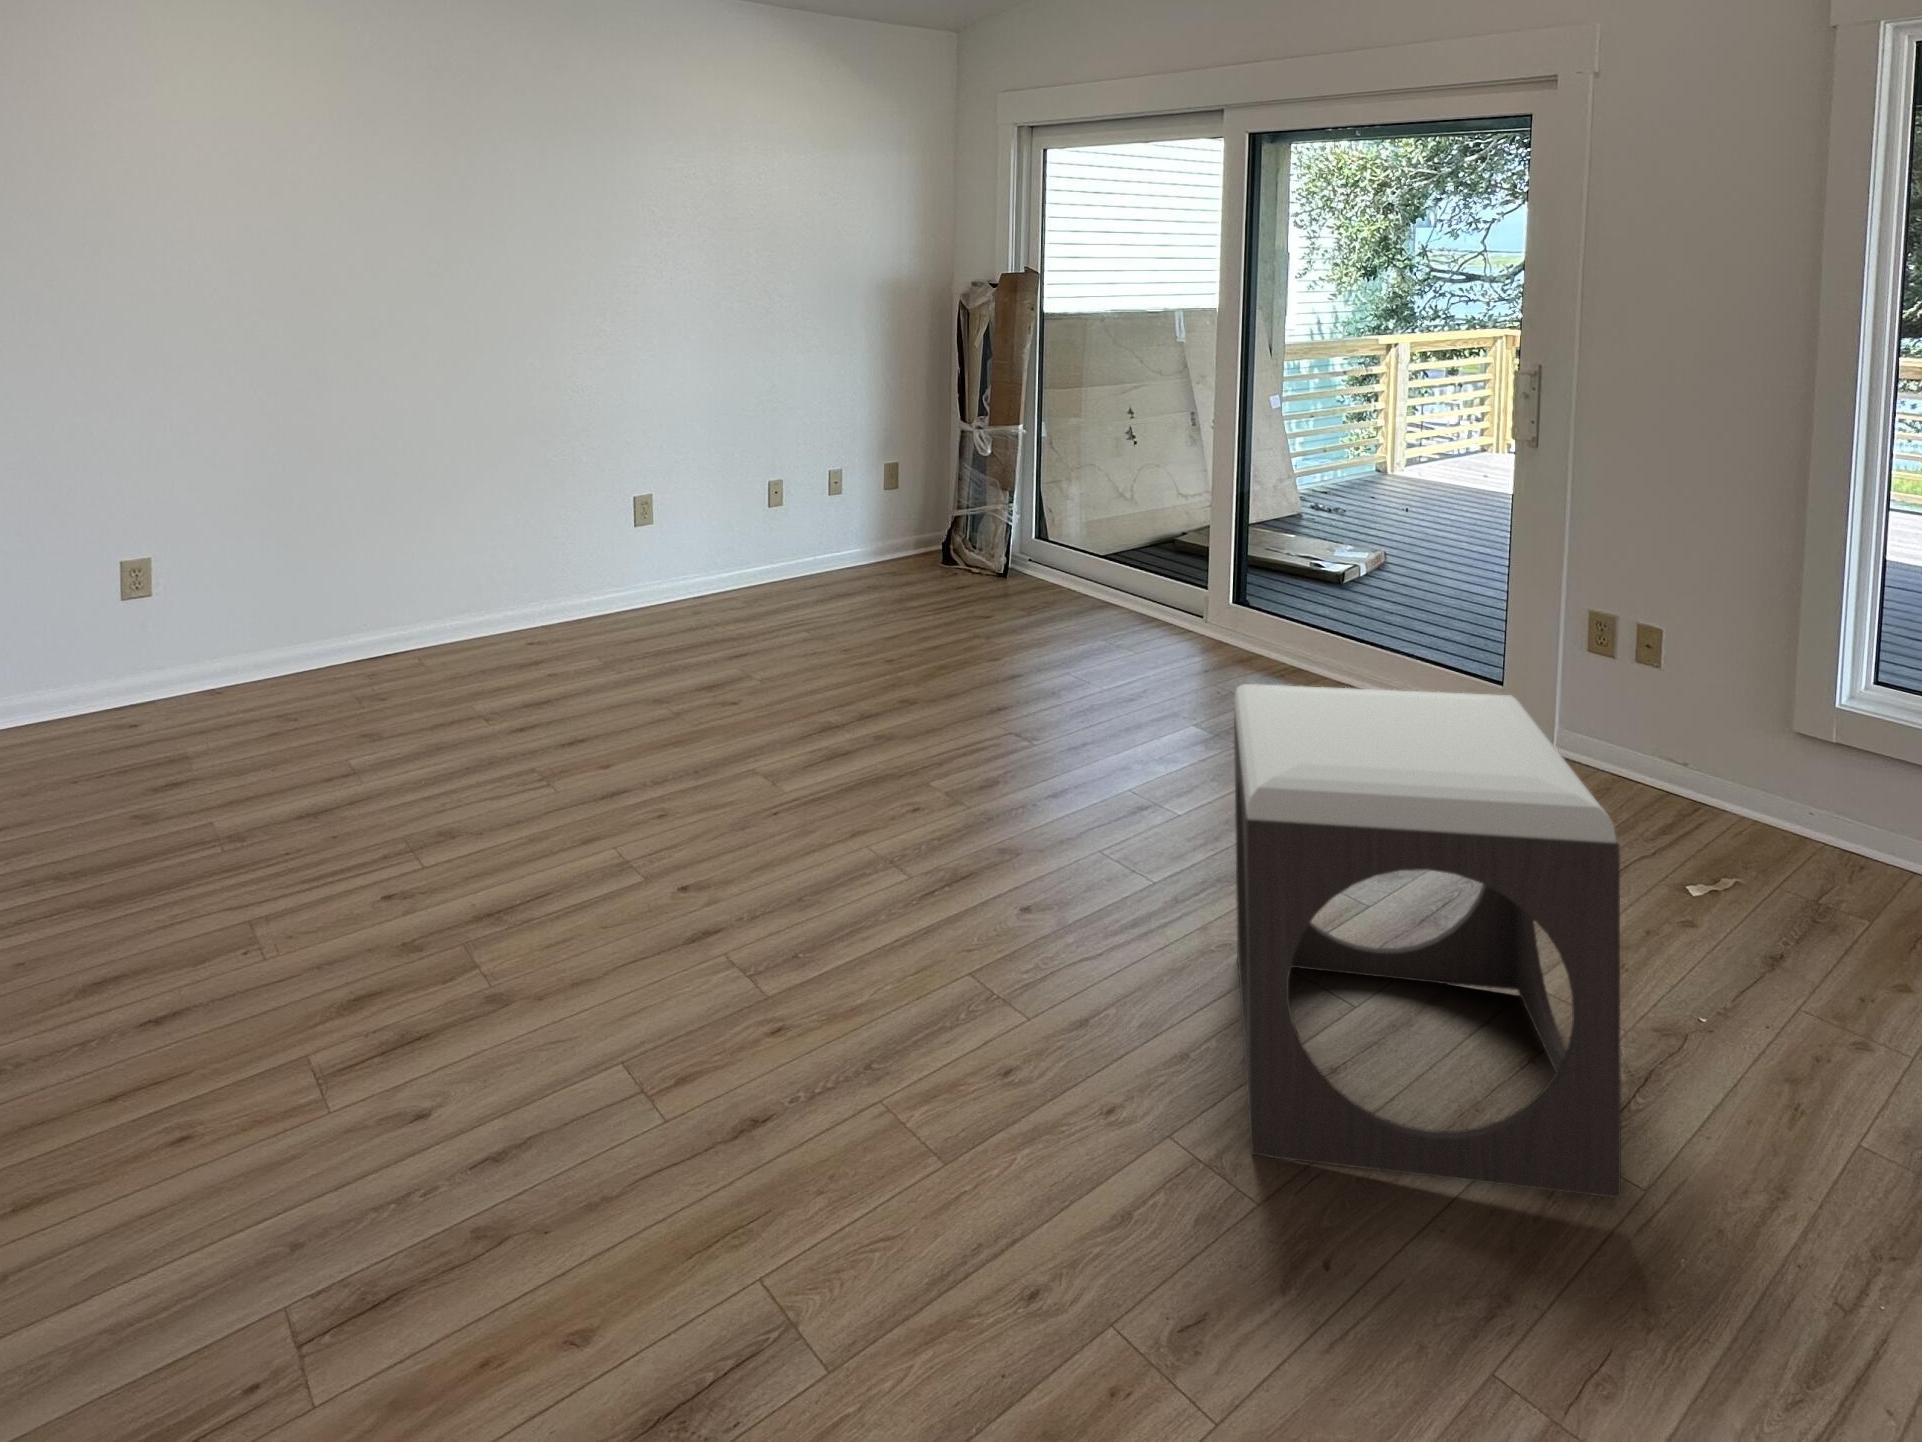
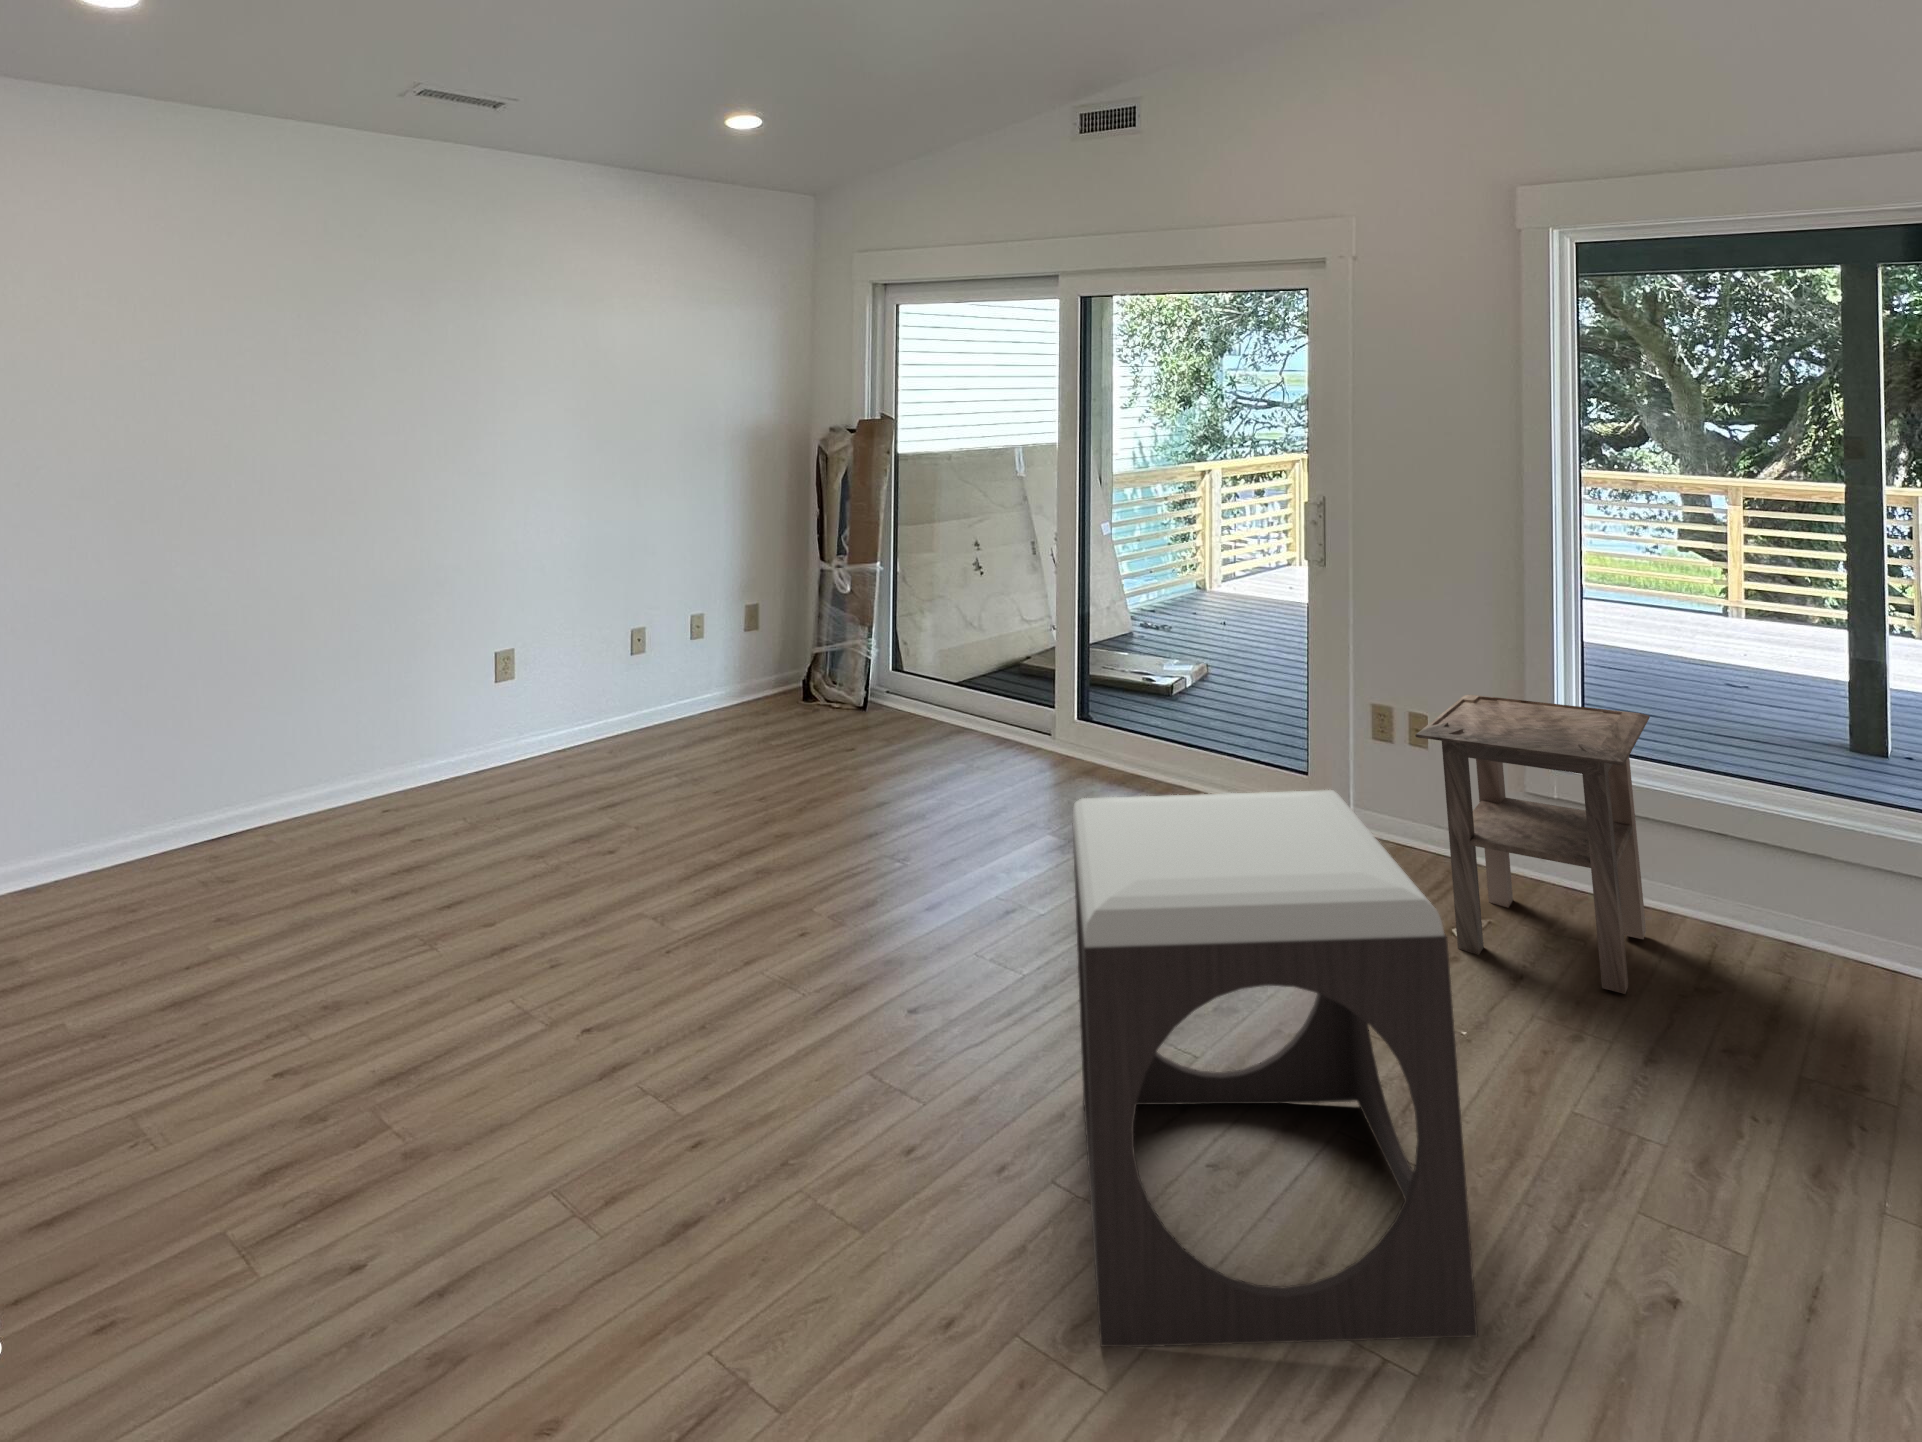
side table: none [1614,605,1903,925] -> present [1415,694,1650,994]

